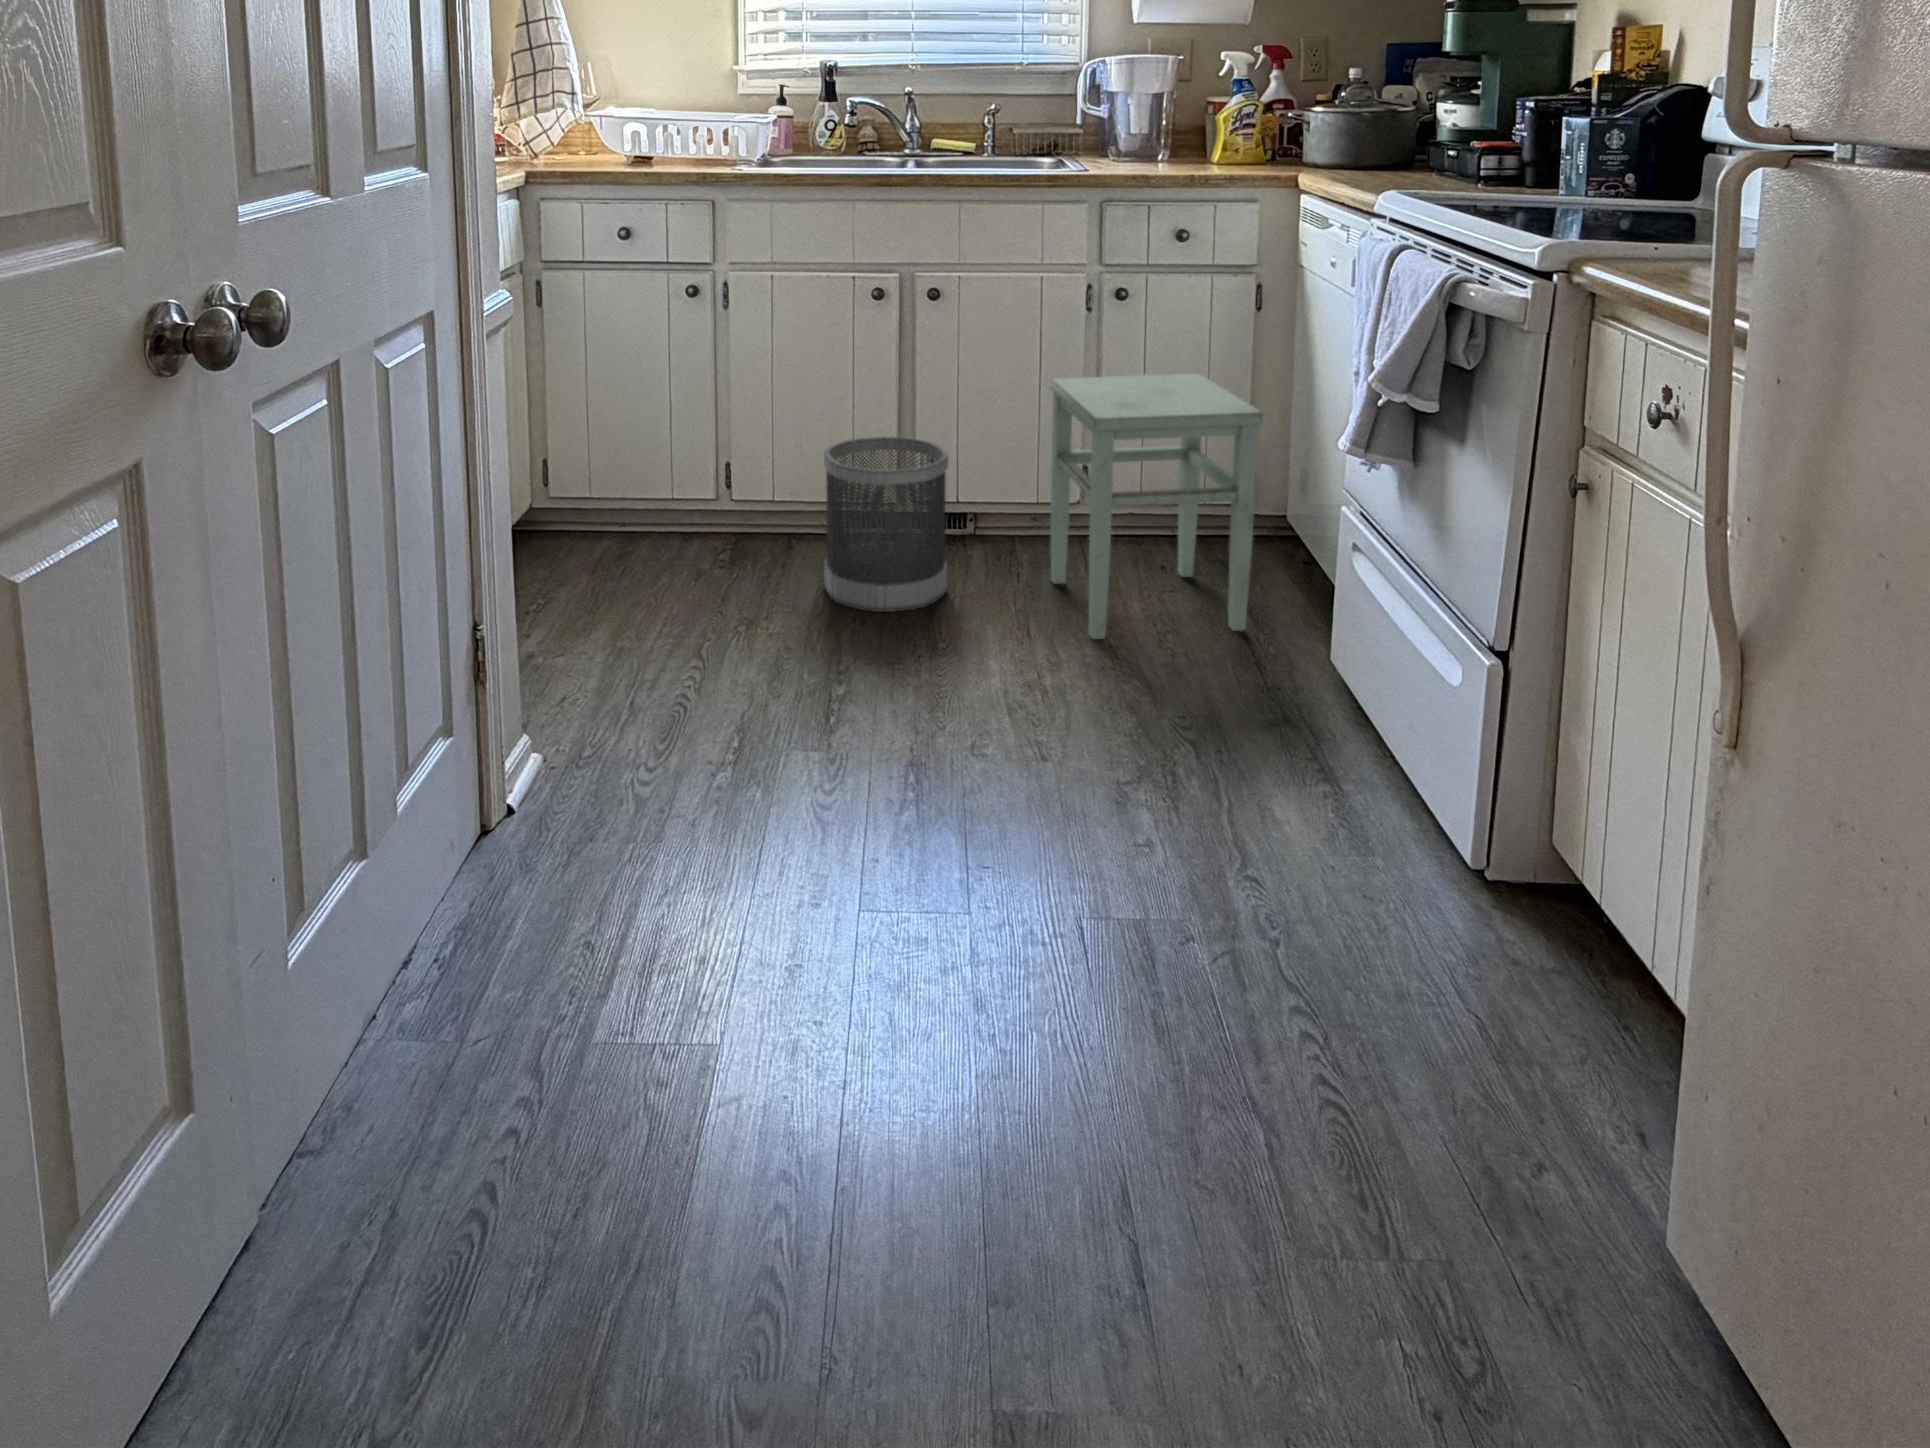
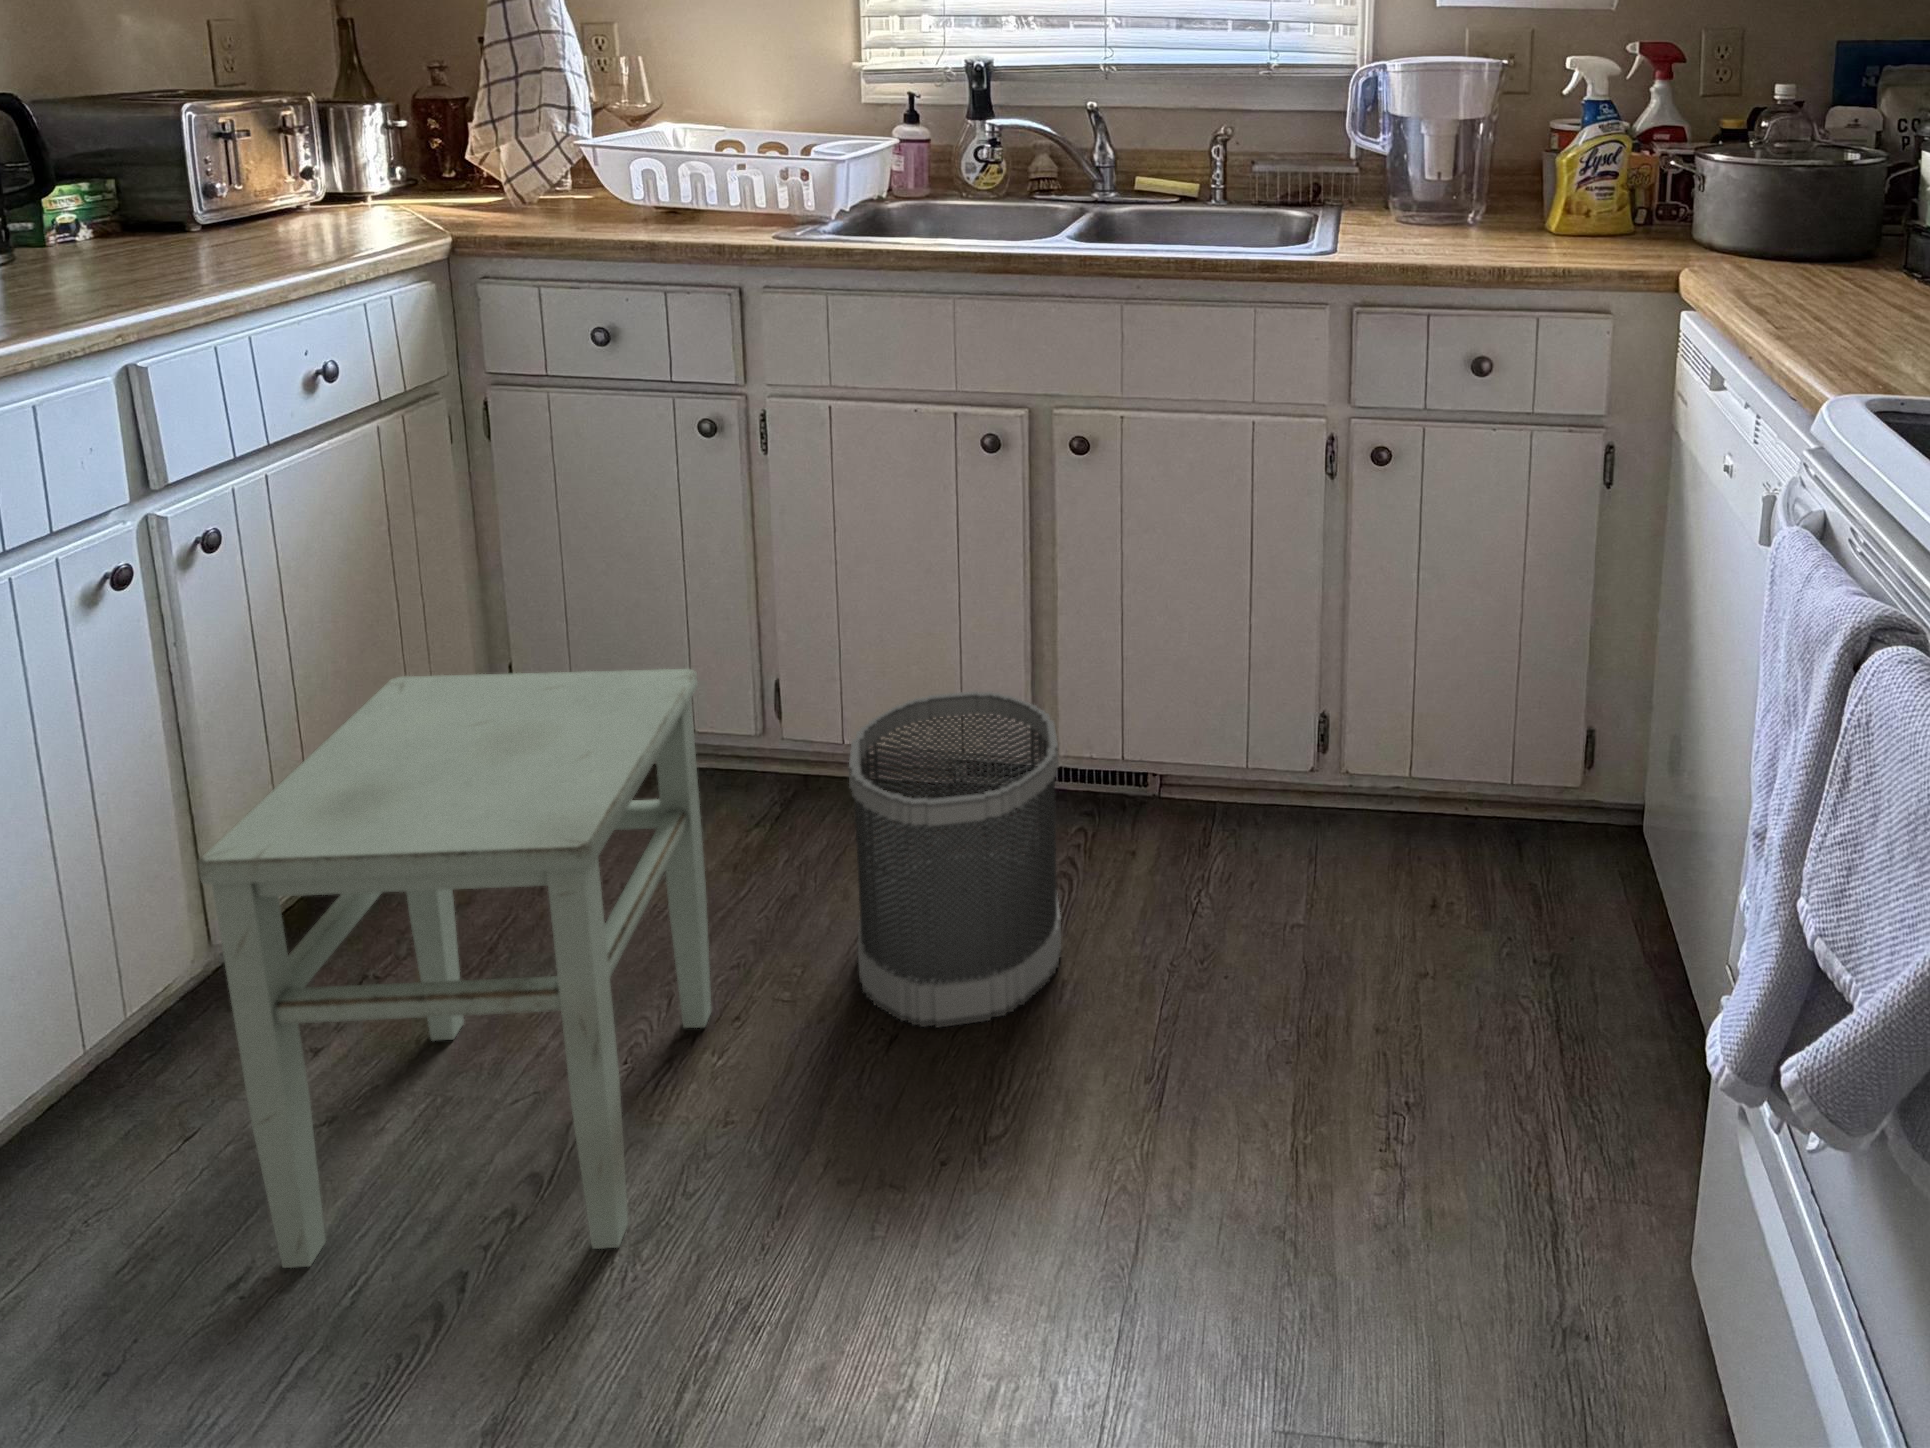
stool: present [1050,374,1263,639] -> present [197,669,711,1268]

